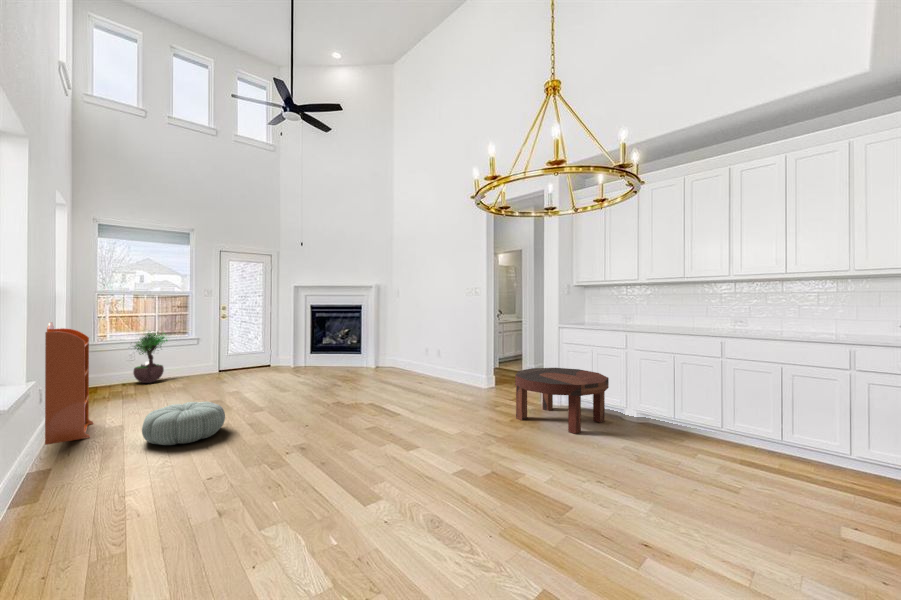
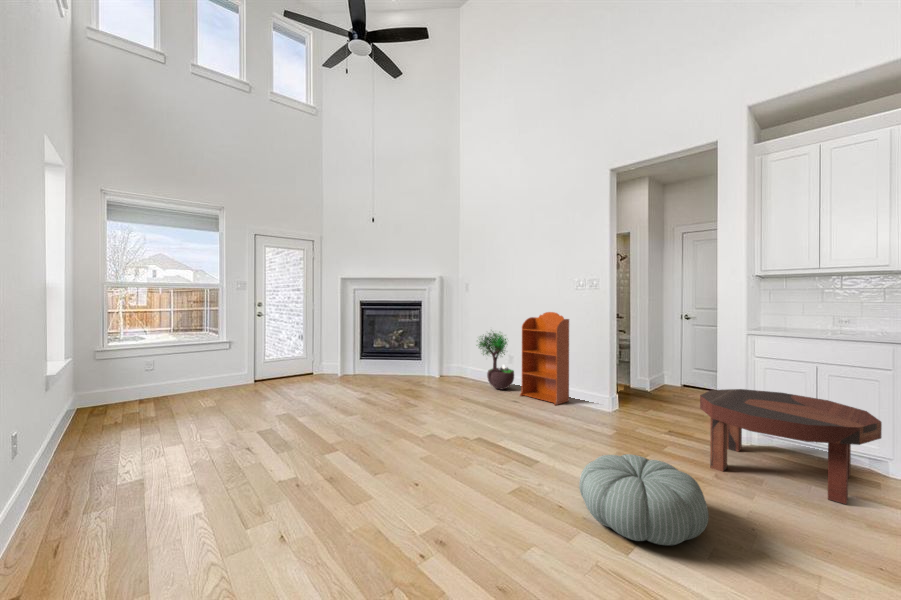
bookcase: present [45,322,93,445] -> present [520,312,569,405]
potted tree: present [133,333,167,383] -> present [479,333,514,389]
pouf: present [142,402,225,445] -> present [579,454,709,545]

